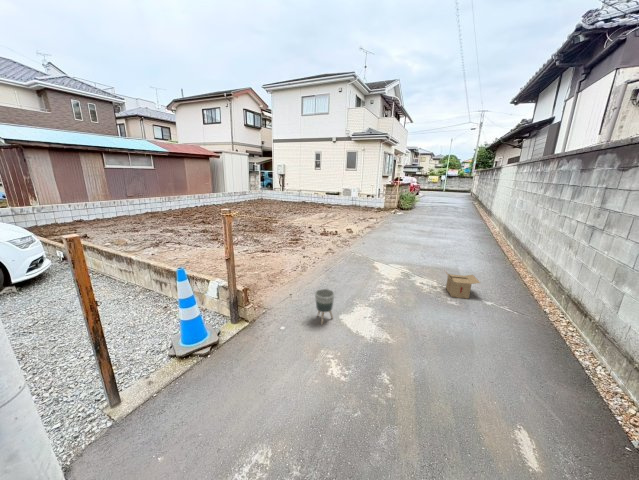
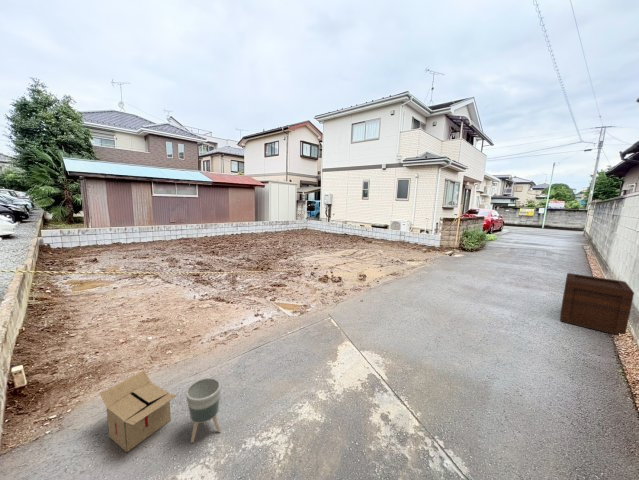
wooden crate: none [474,218,514,251] -> present [560,273,634,336]
cardboard box: present [446,273,480,299] -> present [100,370,177,452]

